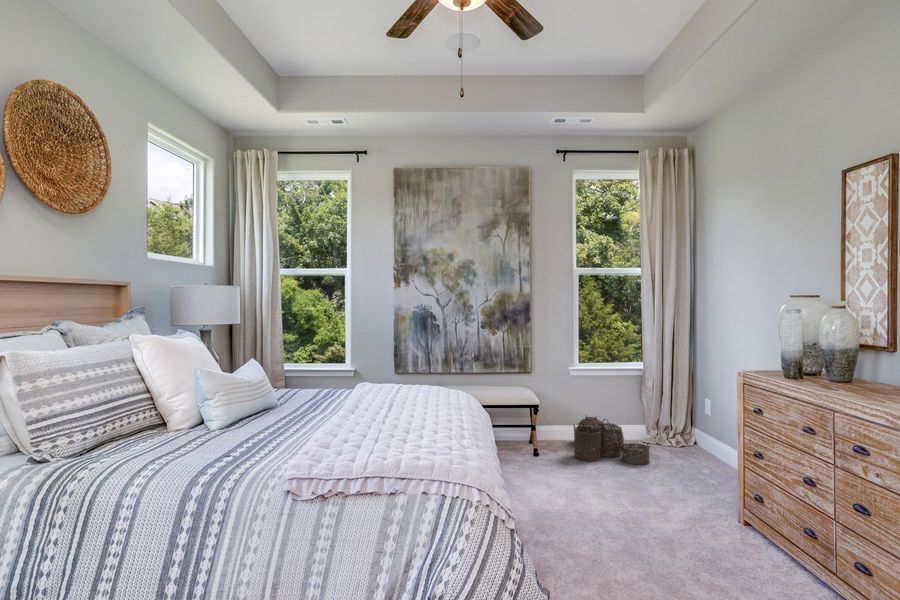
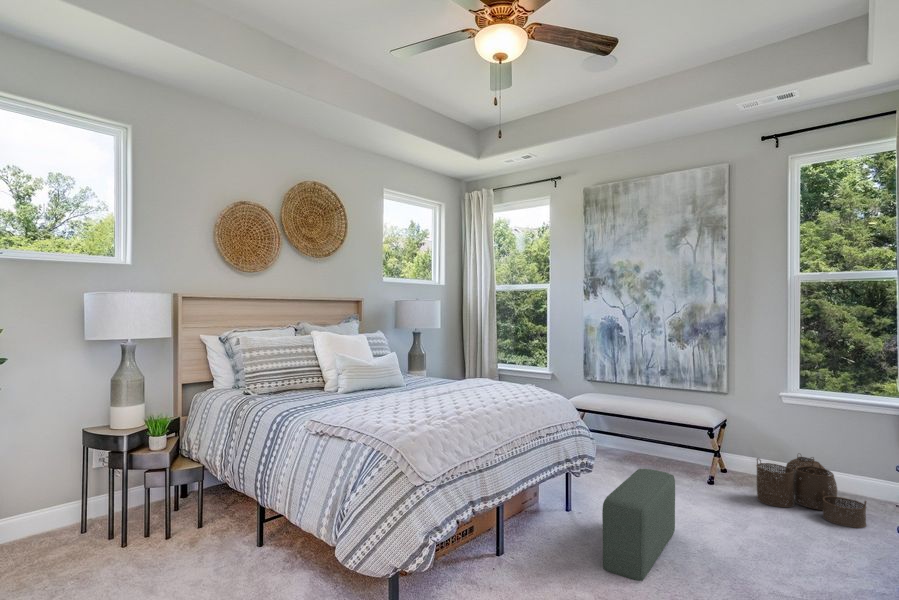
pouf: none [537,451,605,559] -> present [602,469,675,581]

